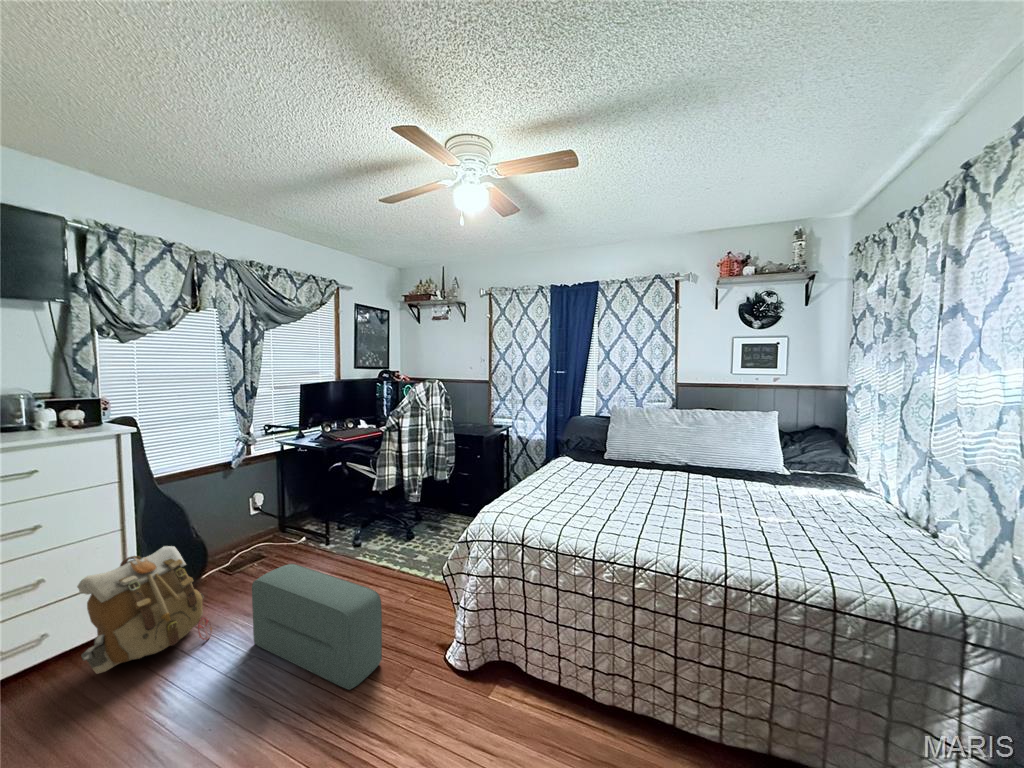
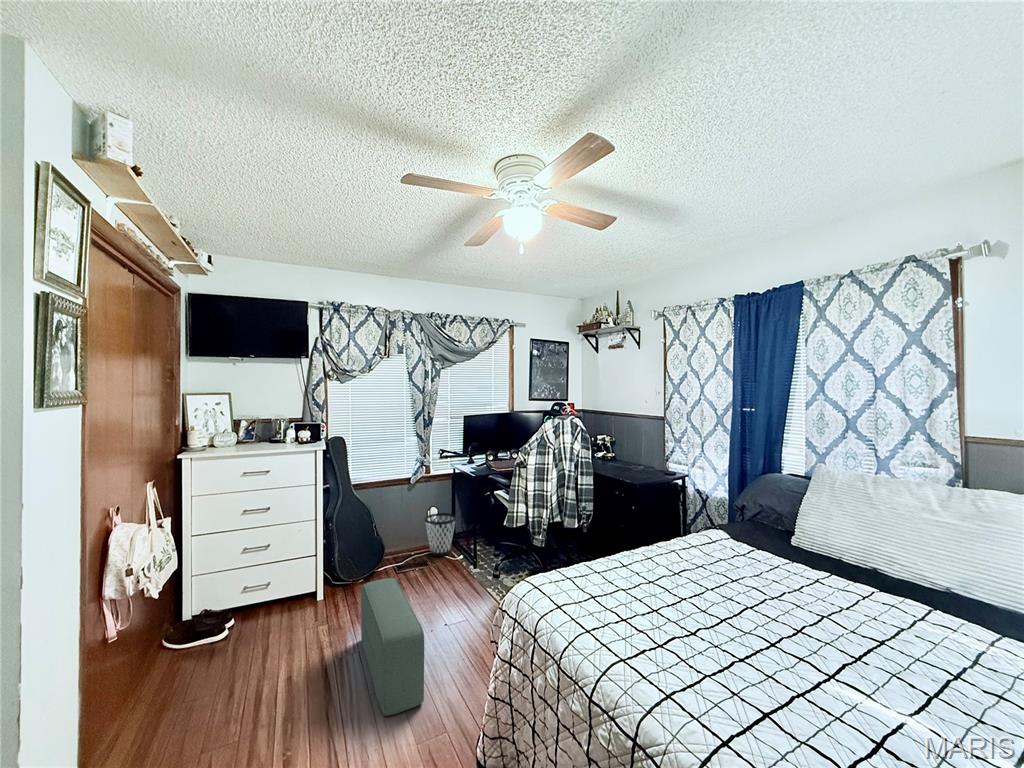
wastebasket: none [254,495,296,544] -> present [425,513,456,556]
backpack: present [77,546,212,674] -> none [272,539,352,622]

